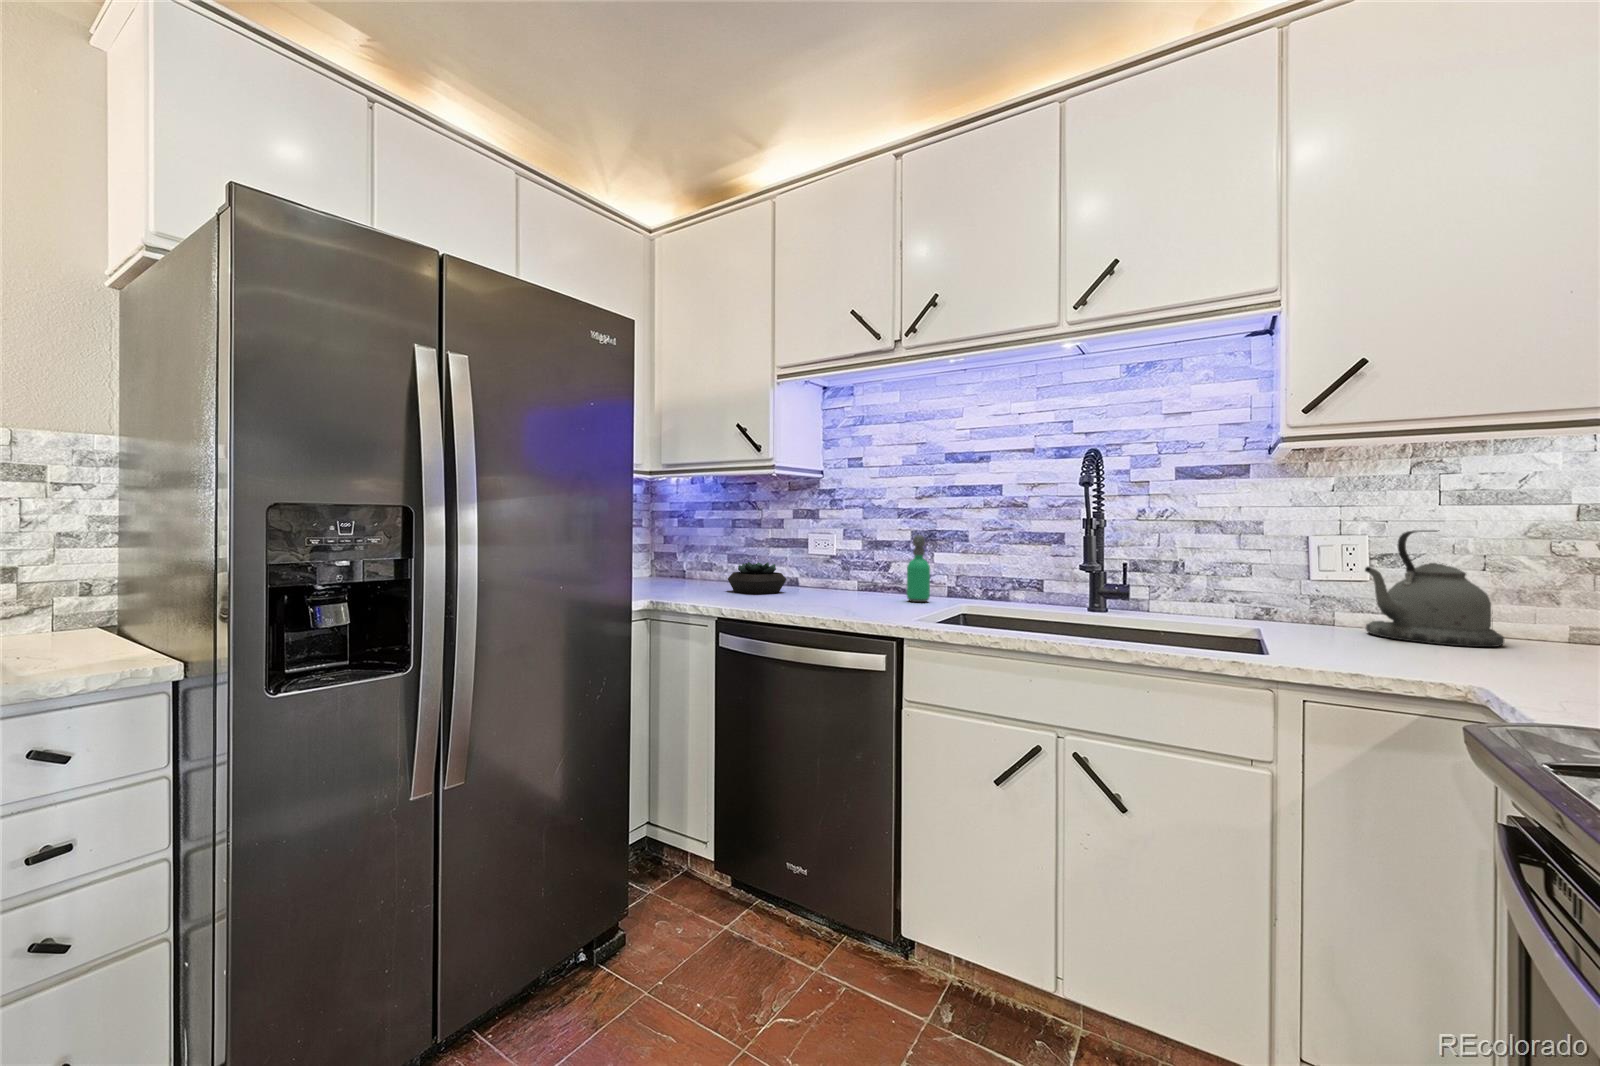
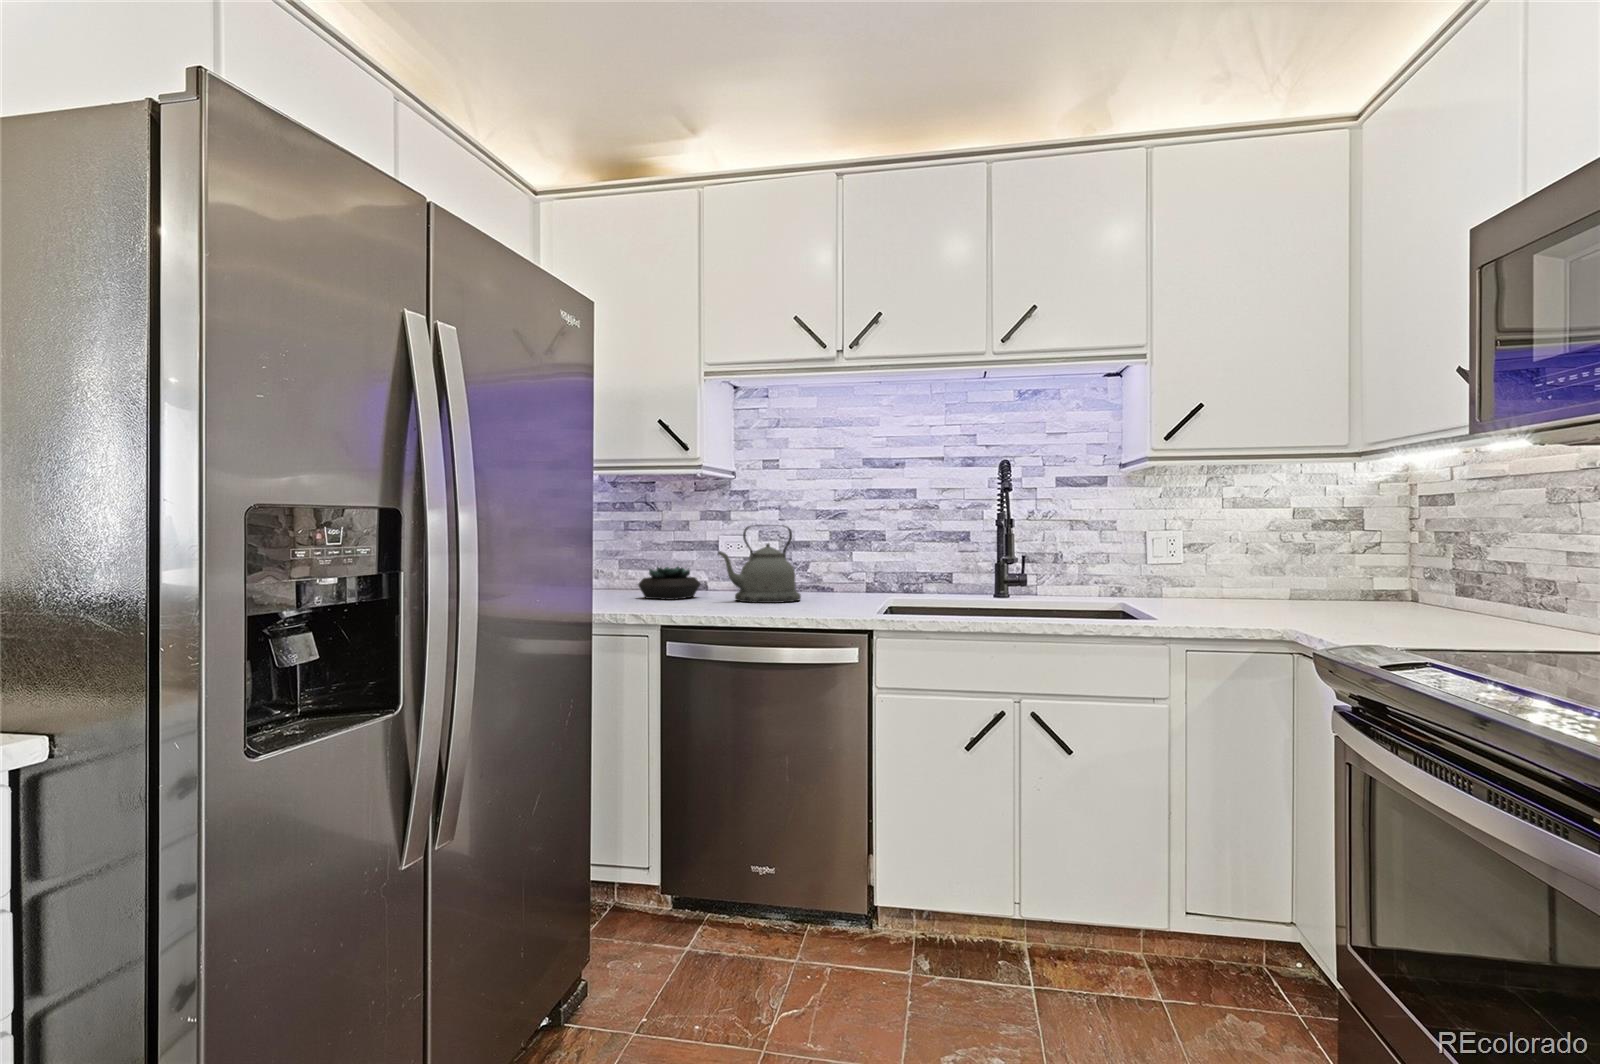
kettle: present [1365,530,1504,647] -> present [718,526,801,603]
soap dispenser: present [907,535,930,602] -> none [830,535,852,599]

